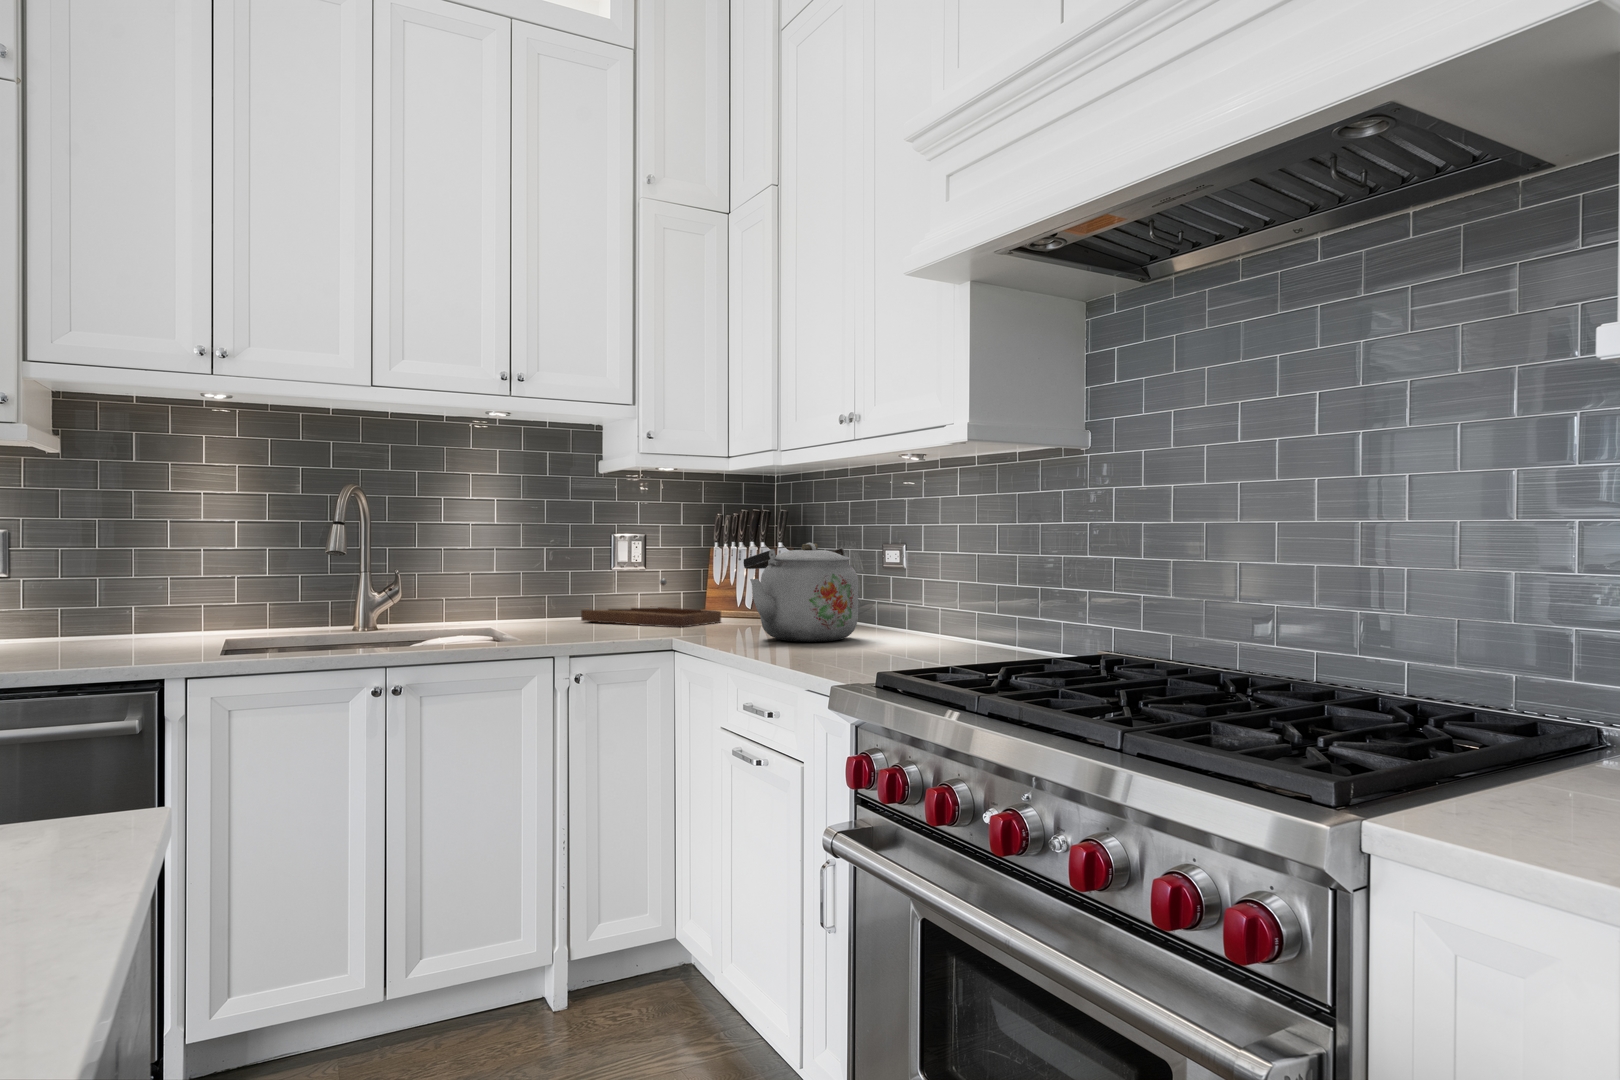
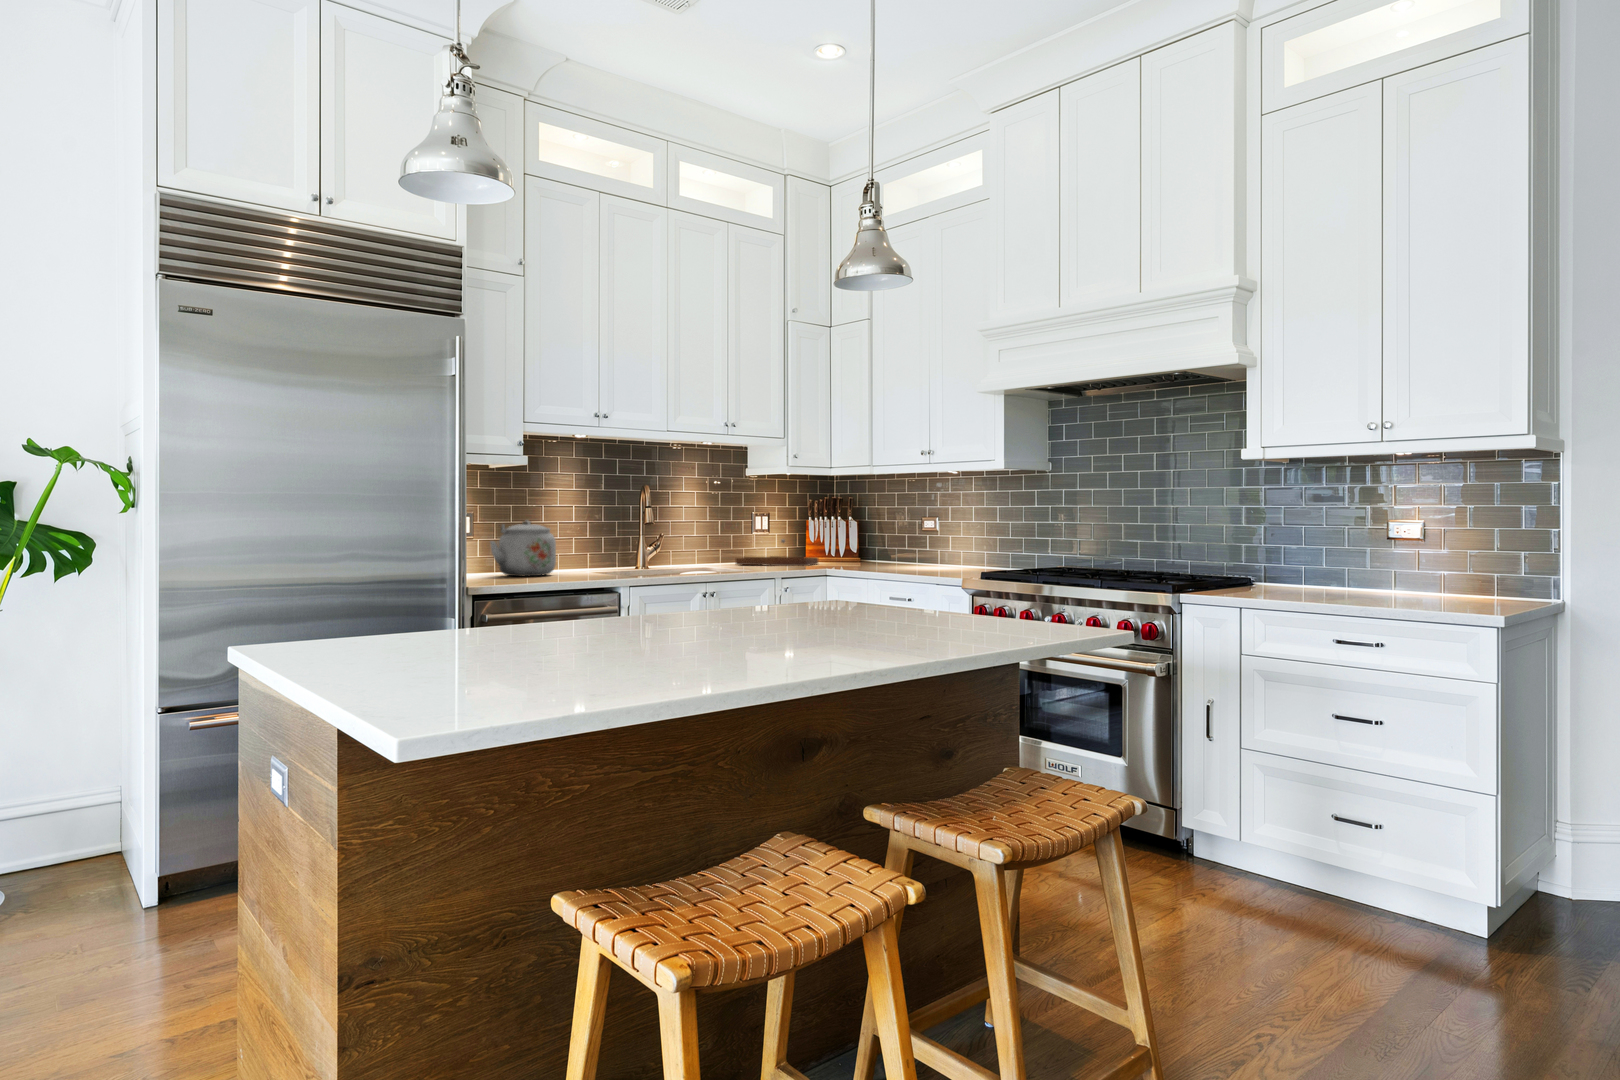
kettle: present [743,543,858,642] -> present [490,521,556,576]

